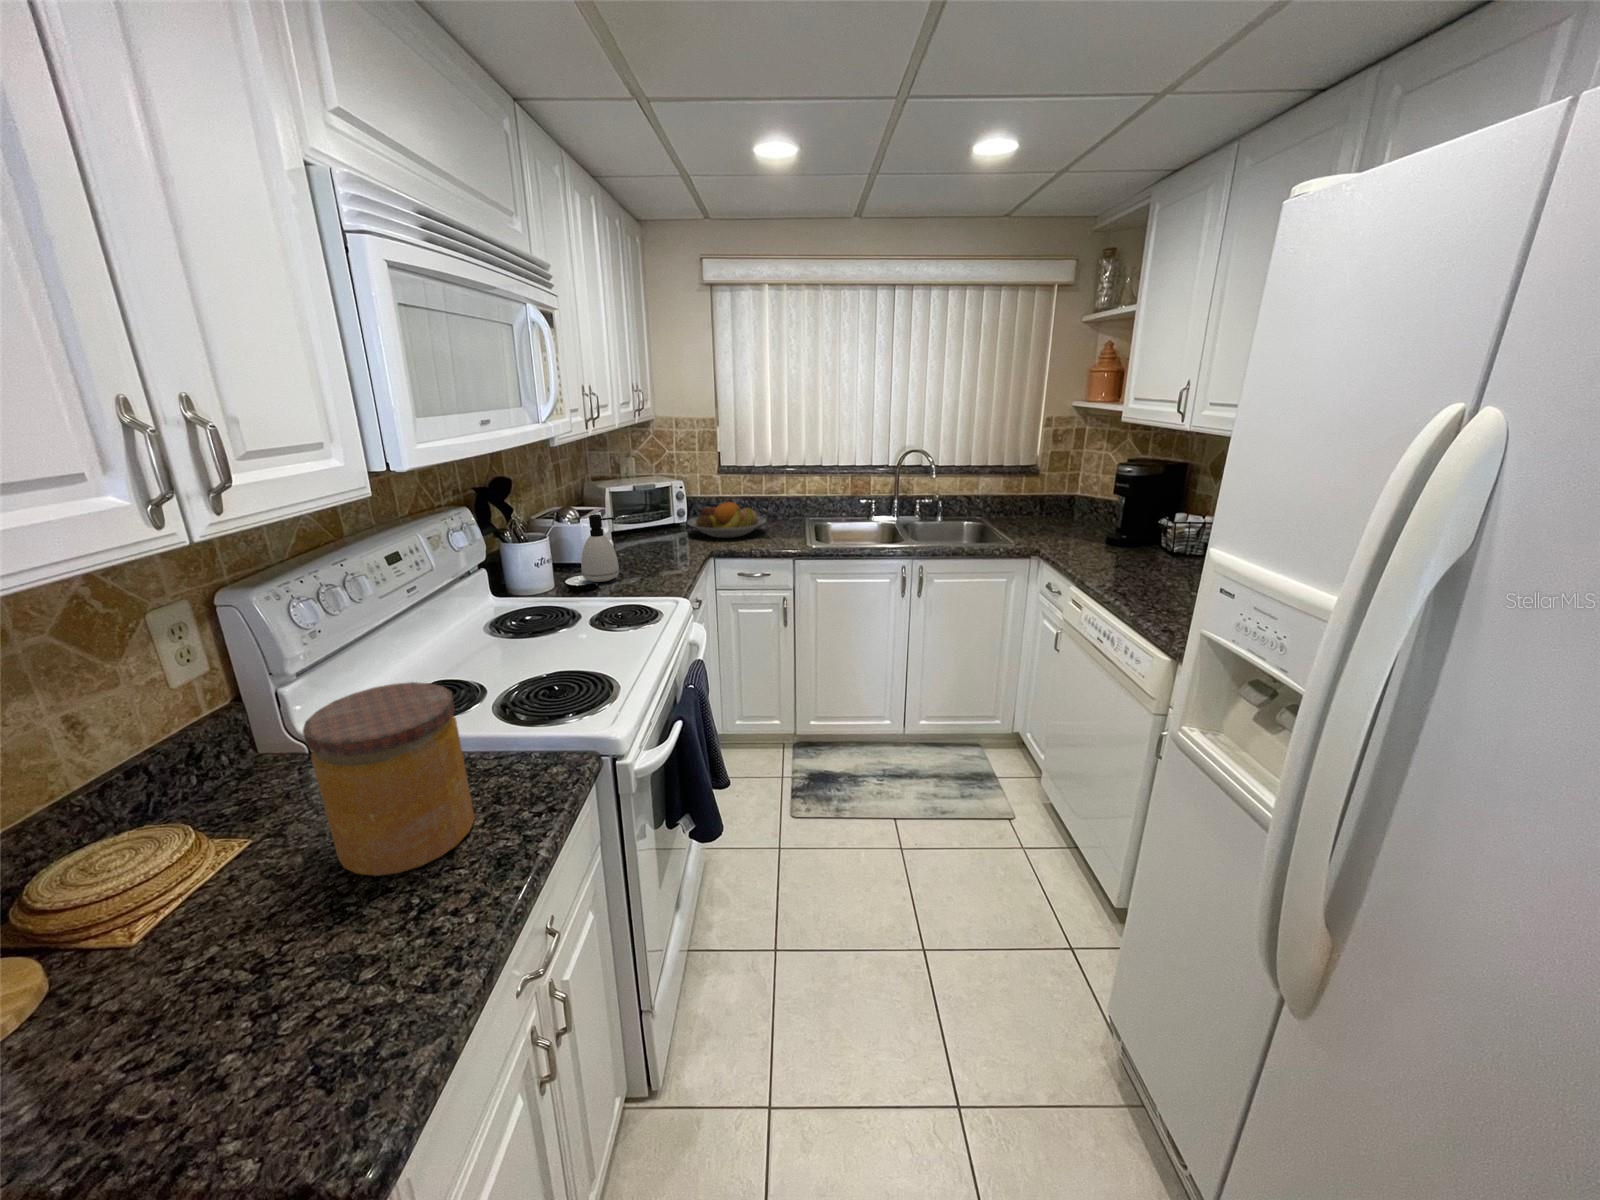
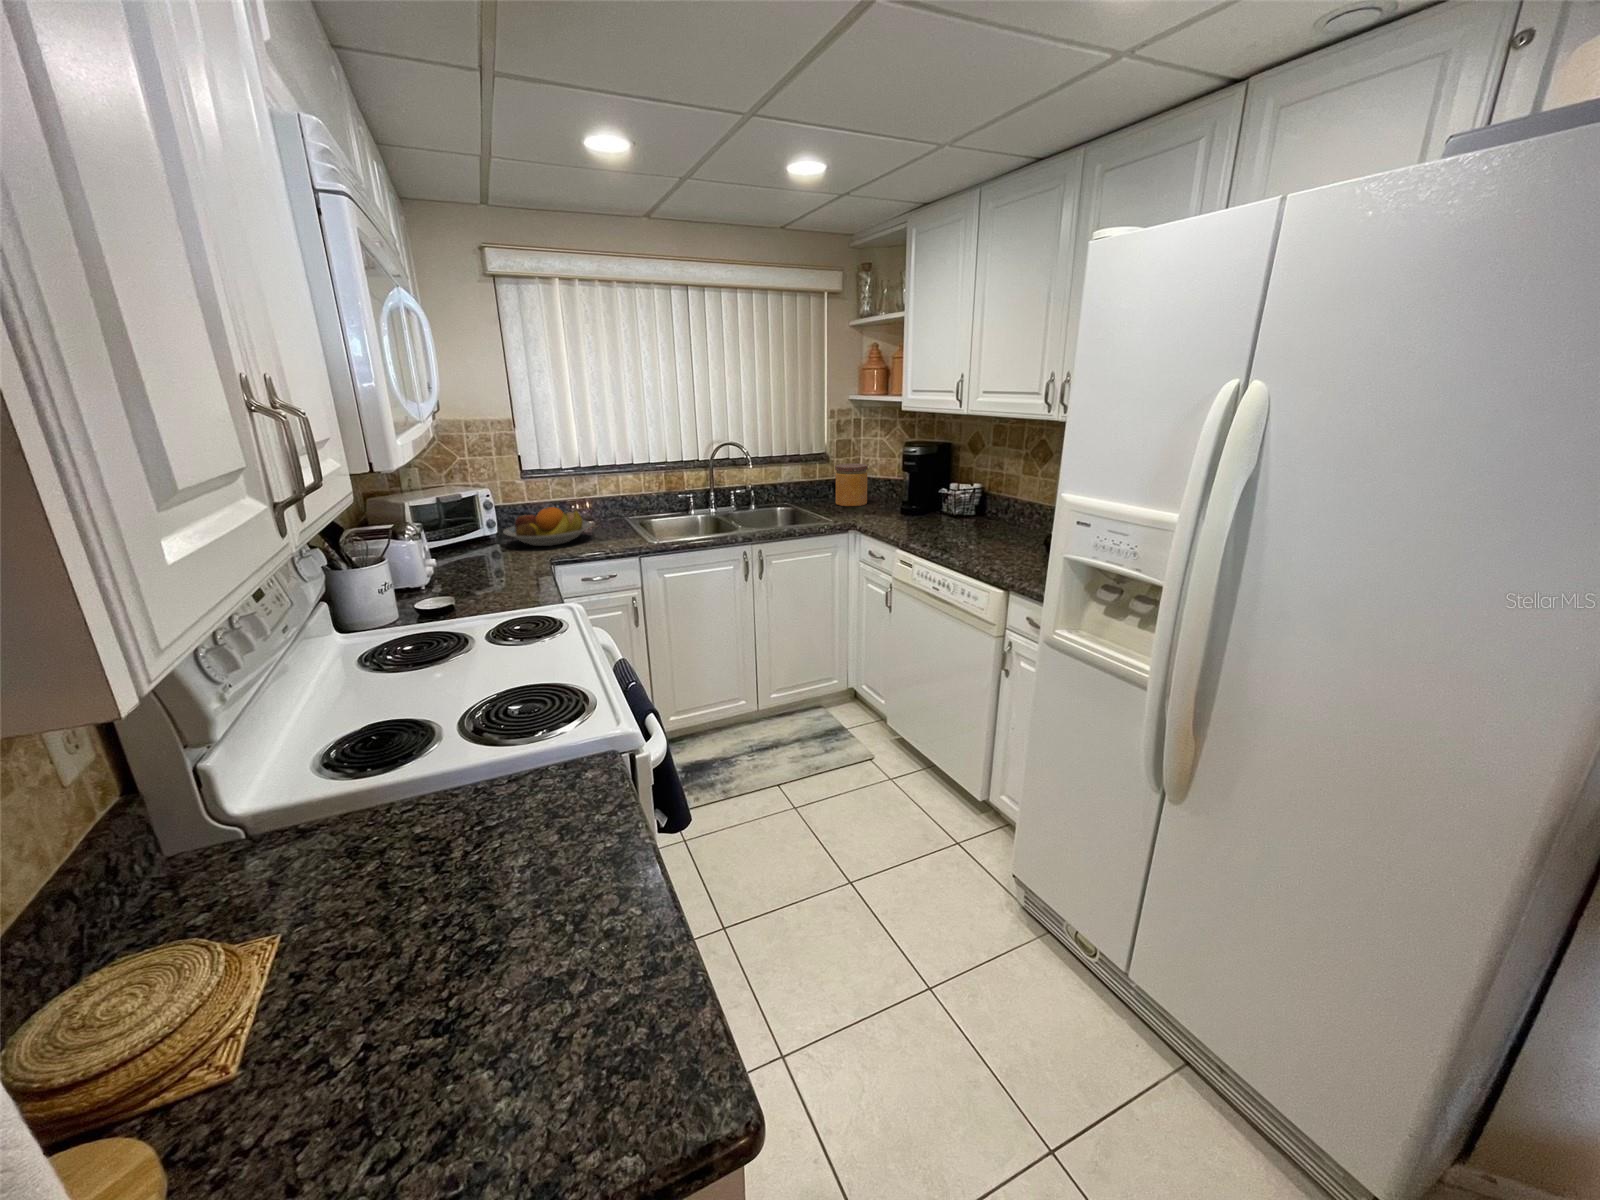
soap dispenser: present [581,514,619,582] -> none [425,528,472,604]
jar: present [303,682,474,876] -> present [835,463,868,506]

